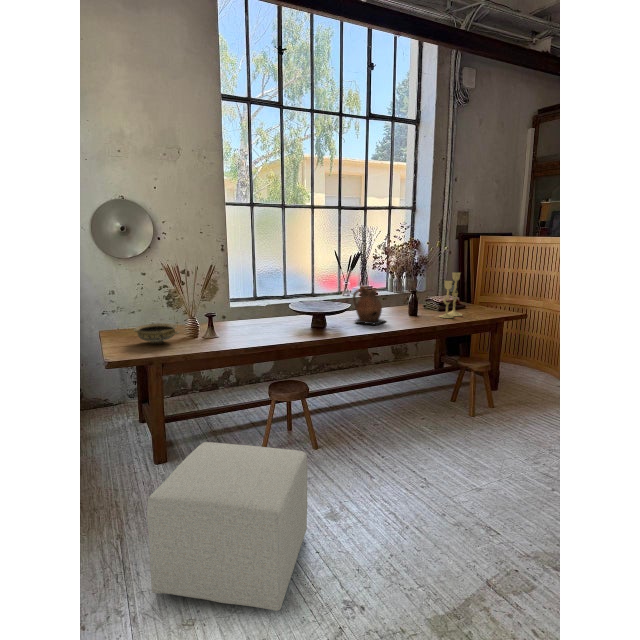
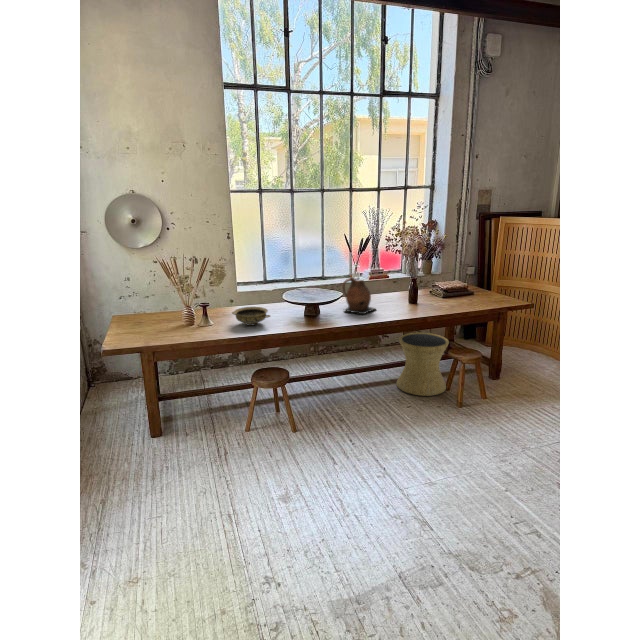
candlestick: present [439,273,462,318] -> none [433,260,459,307]
ceramic bowl: present [133,323,180,344] -> present [232,307,270,326]
side table: none [402,347,456,410] -> present [397,333,449,396]
ottoman: present [147,442,307,611] -> none [99,428,256,581]

